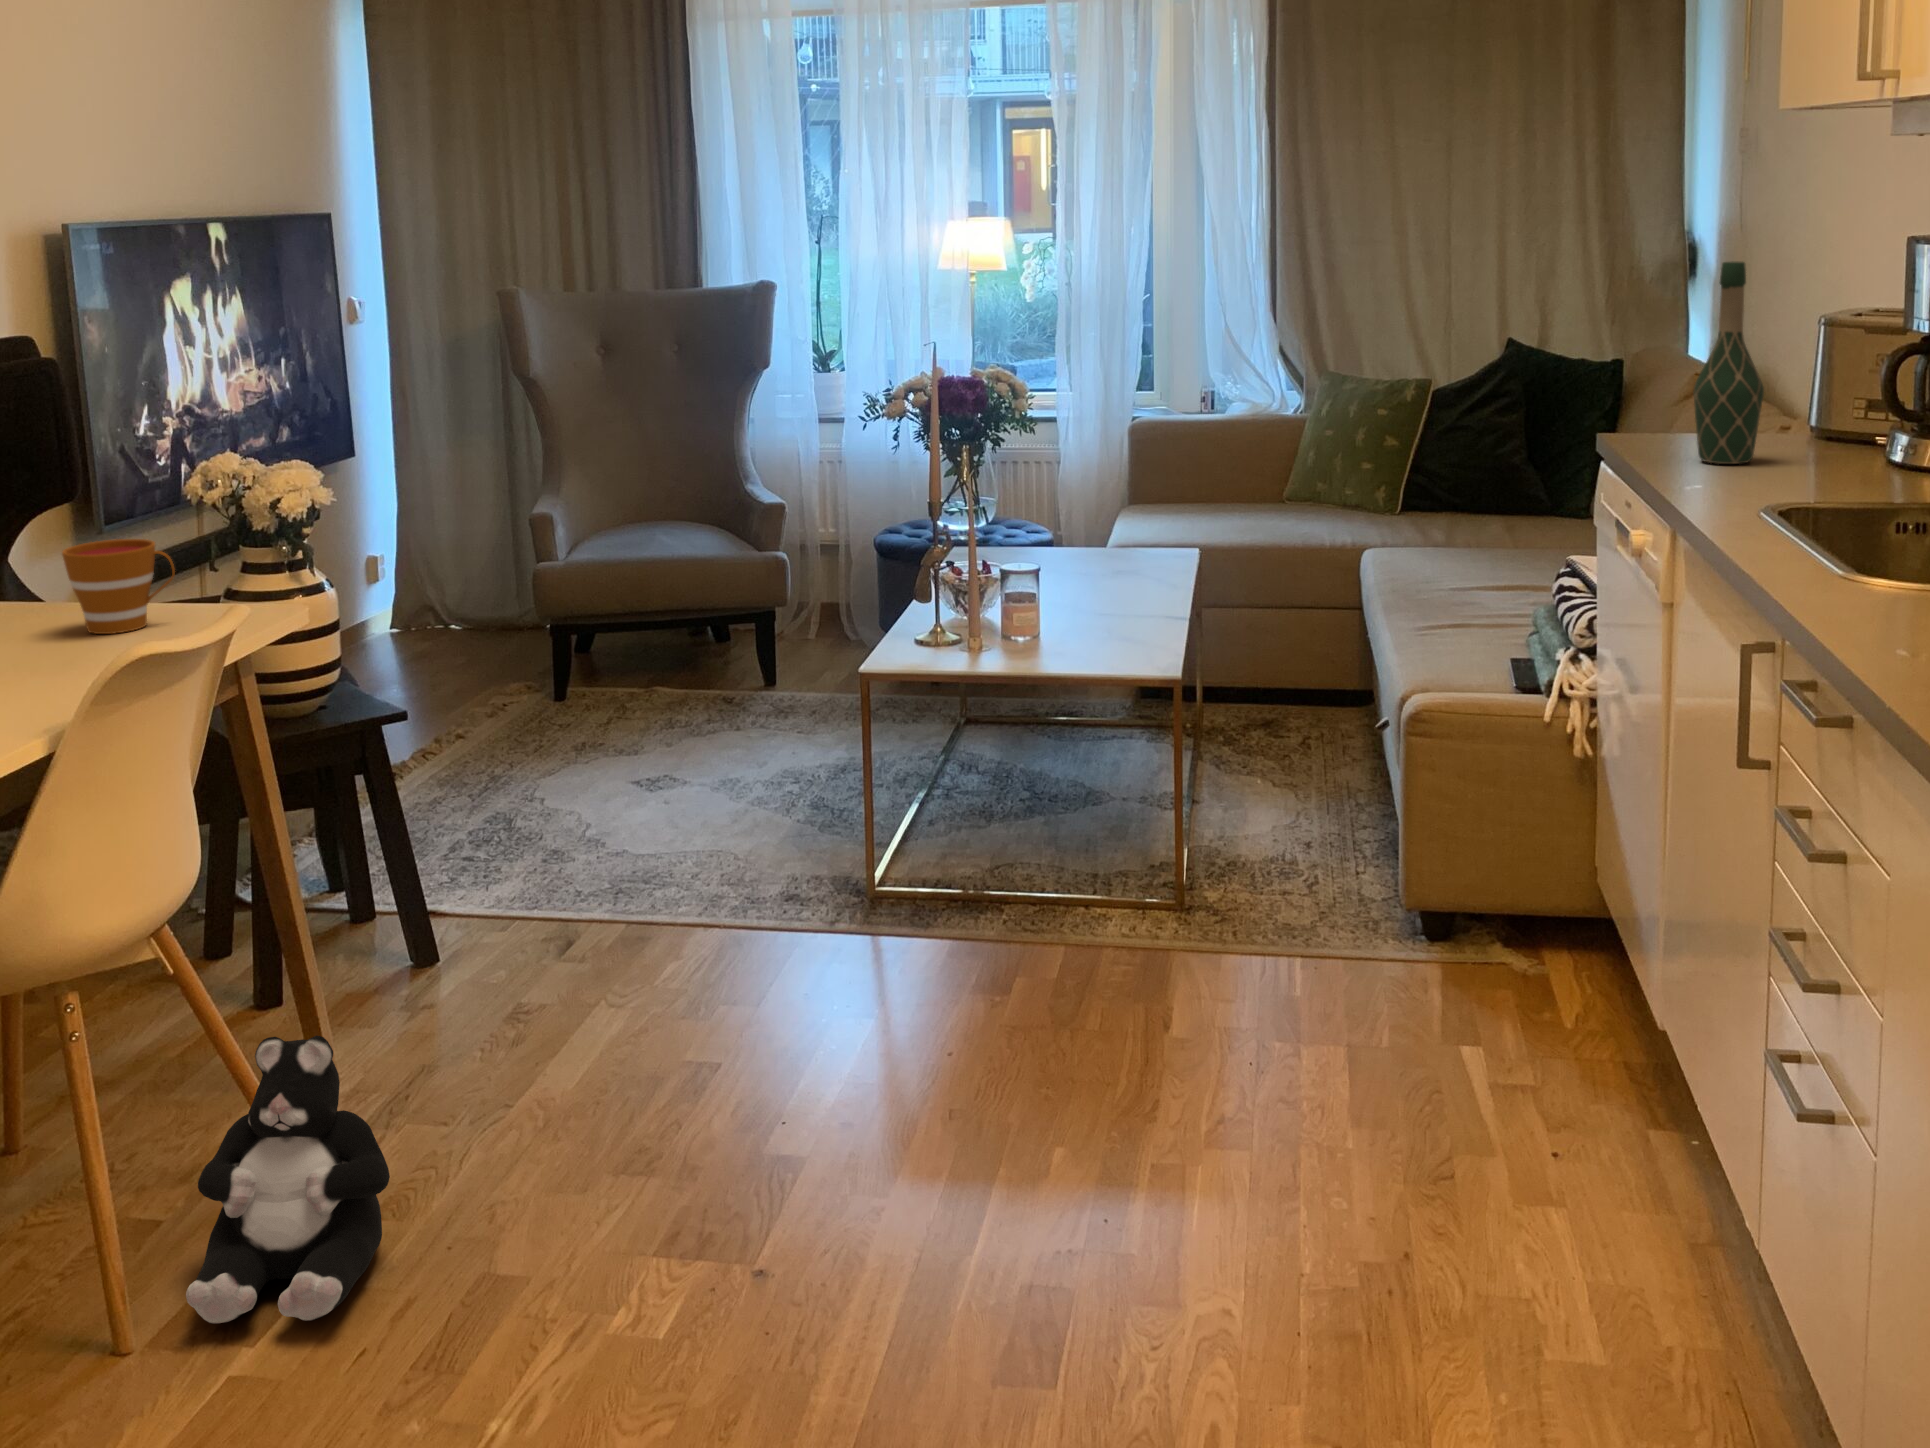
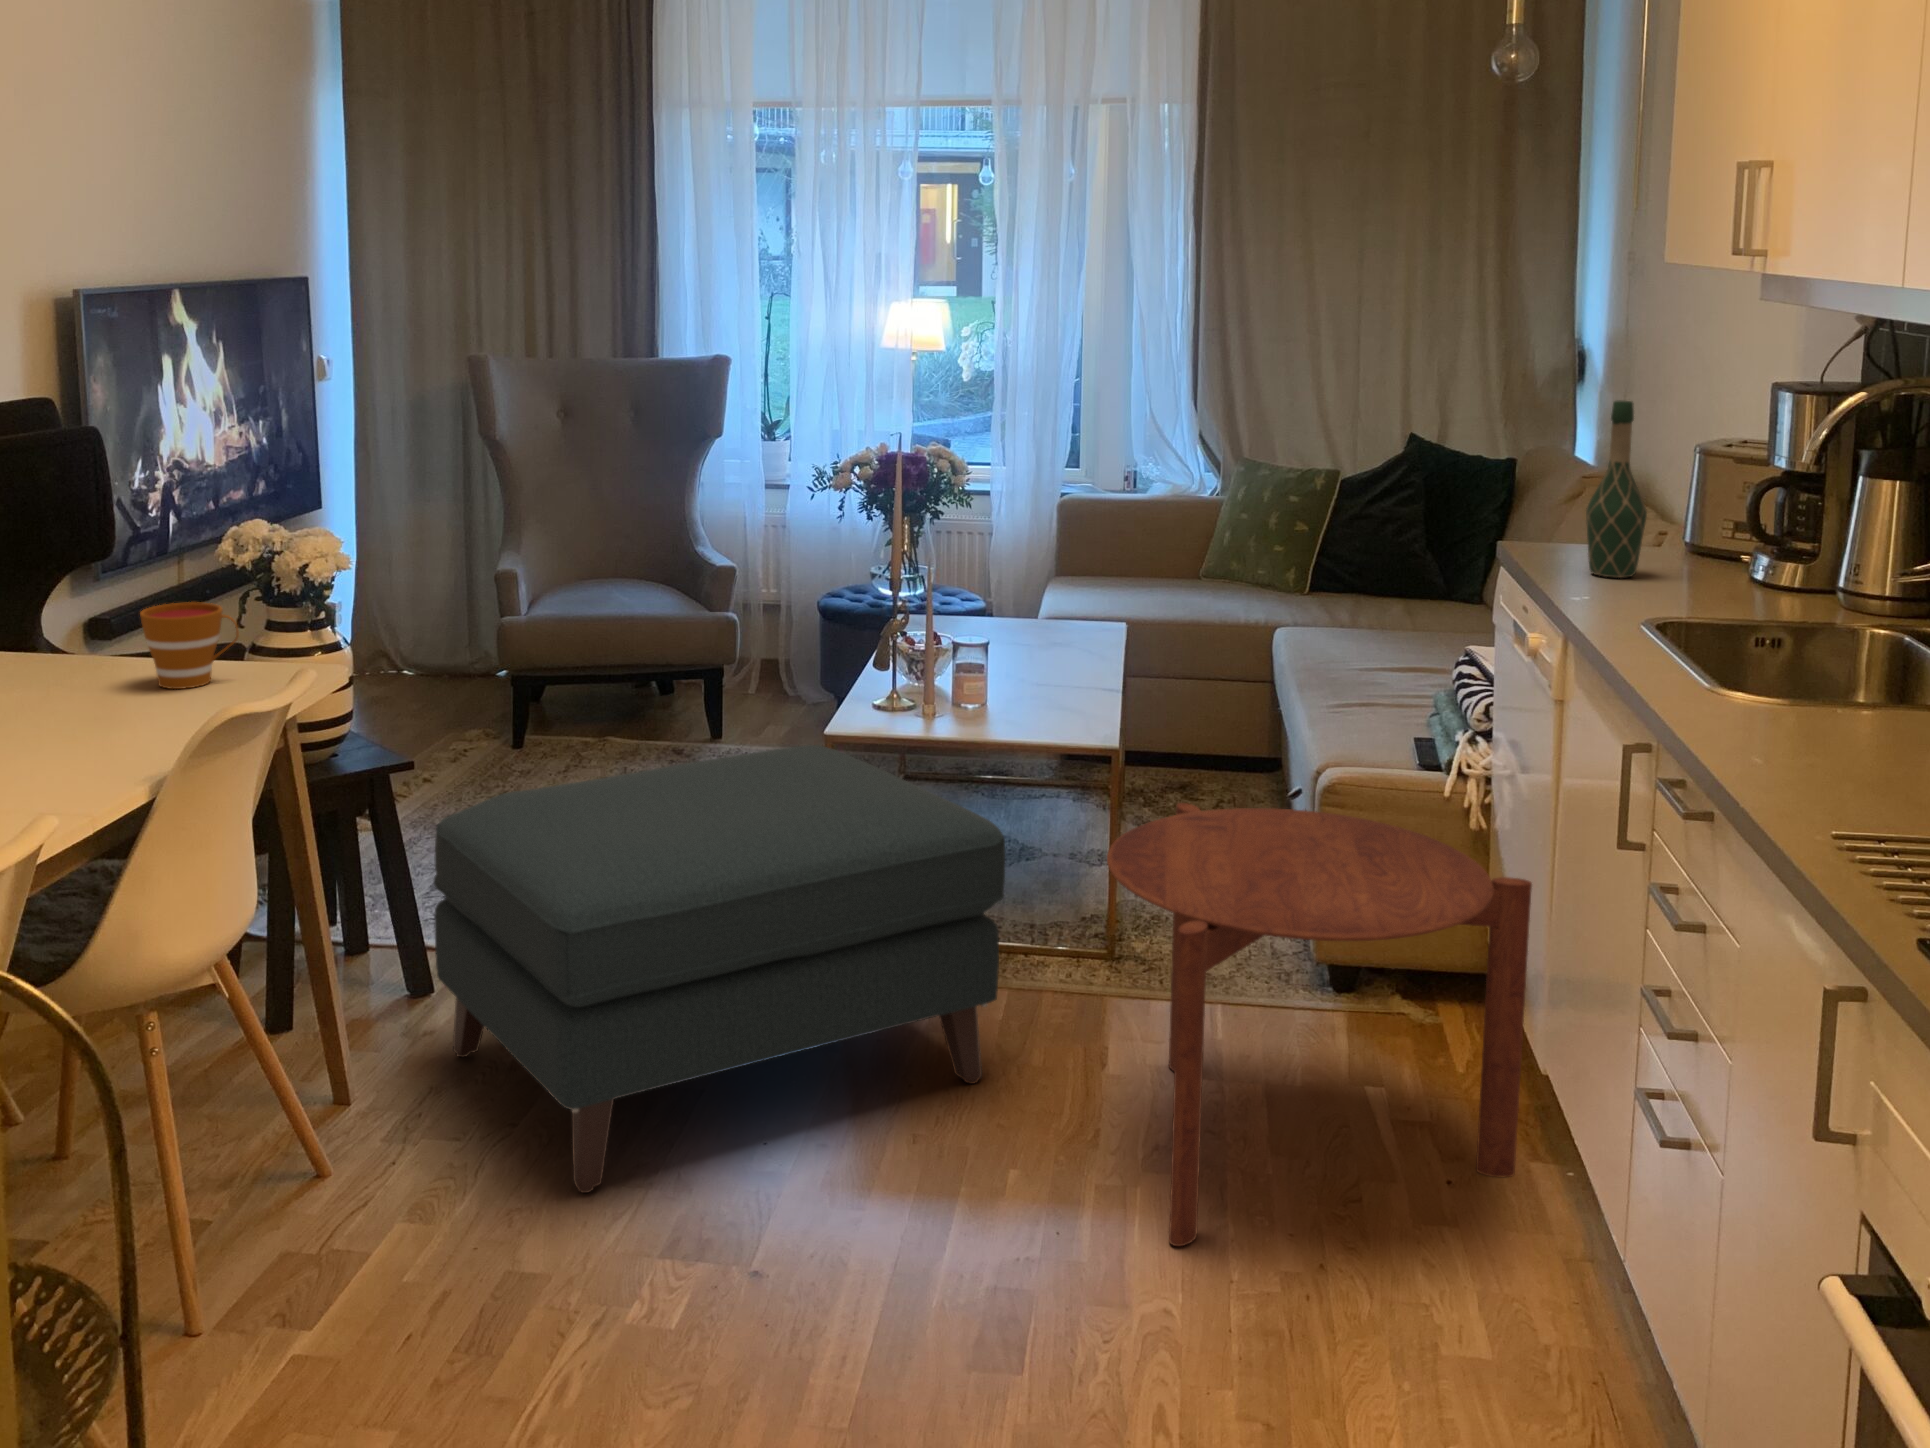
ottoman: none [413,683,1042,1184] -> present [434,745,1005,1193]
side table: none [1150,733,1638,1237] -> present [1107,803,1532,1246]
plush toy: present [186,1036,390,1323] -> none [263,1054,436,1306]

